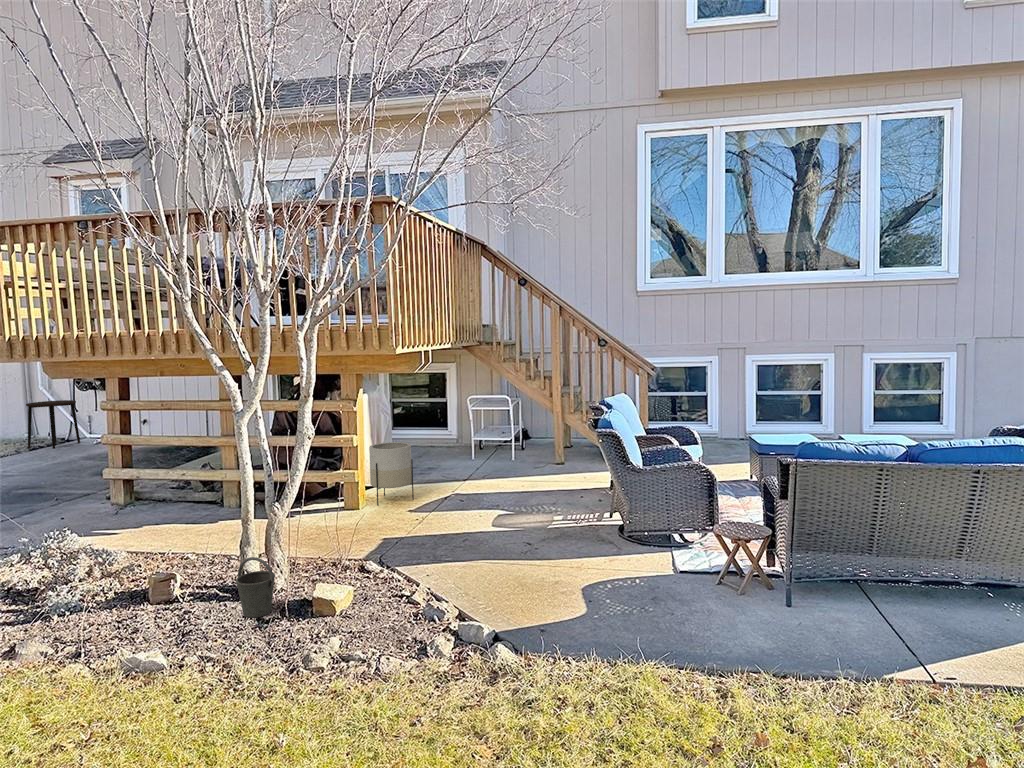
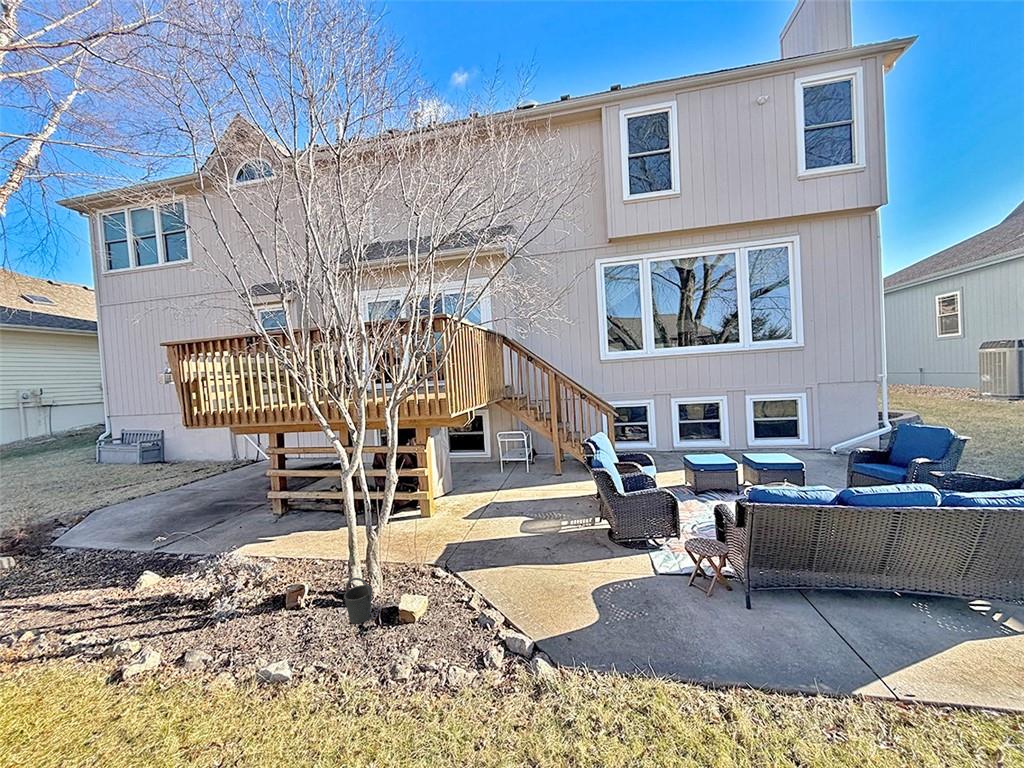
side table: present [26,400,80,449] -> none [229,439,262,470]
planter: present [369,442,414,506] -> none [437,469,467,513]

